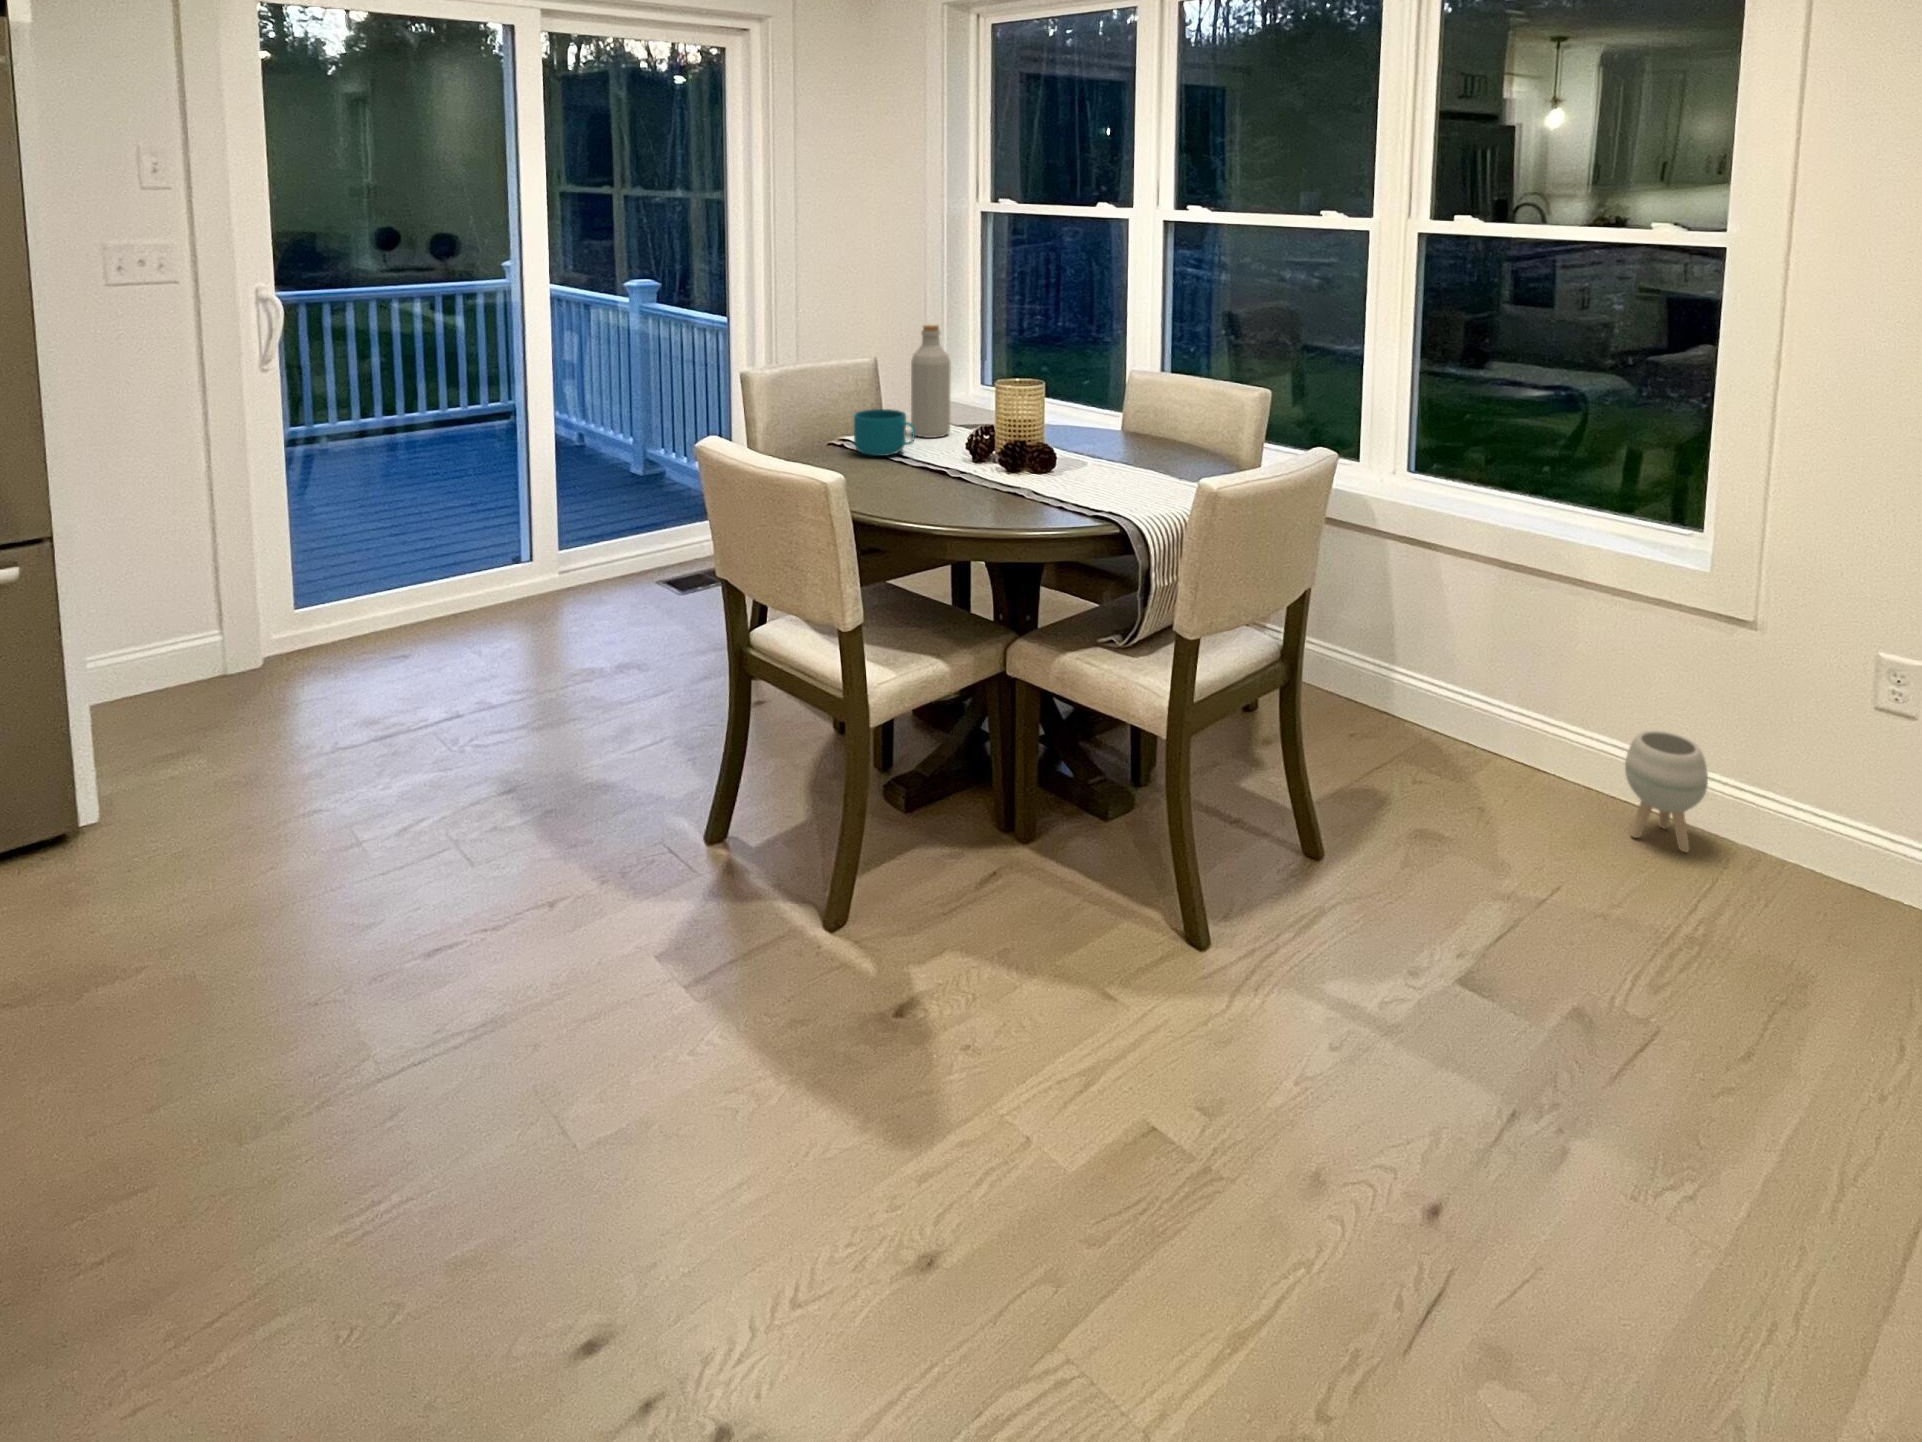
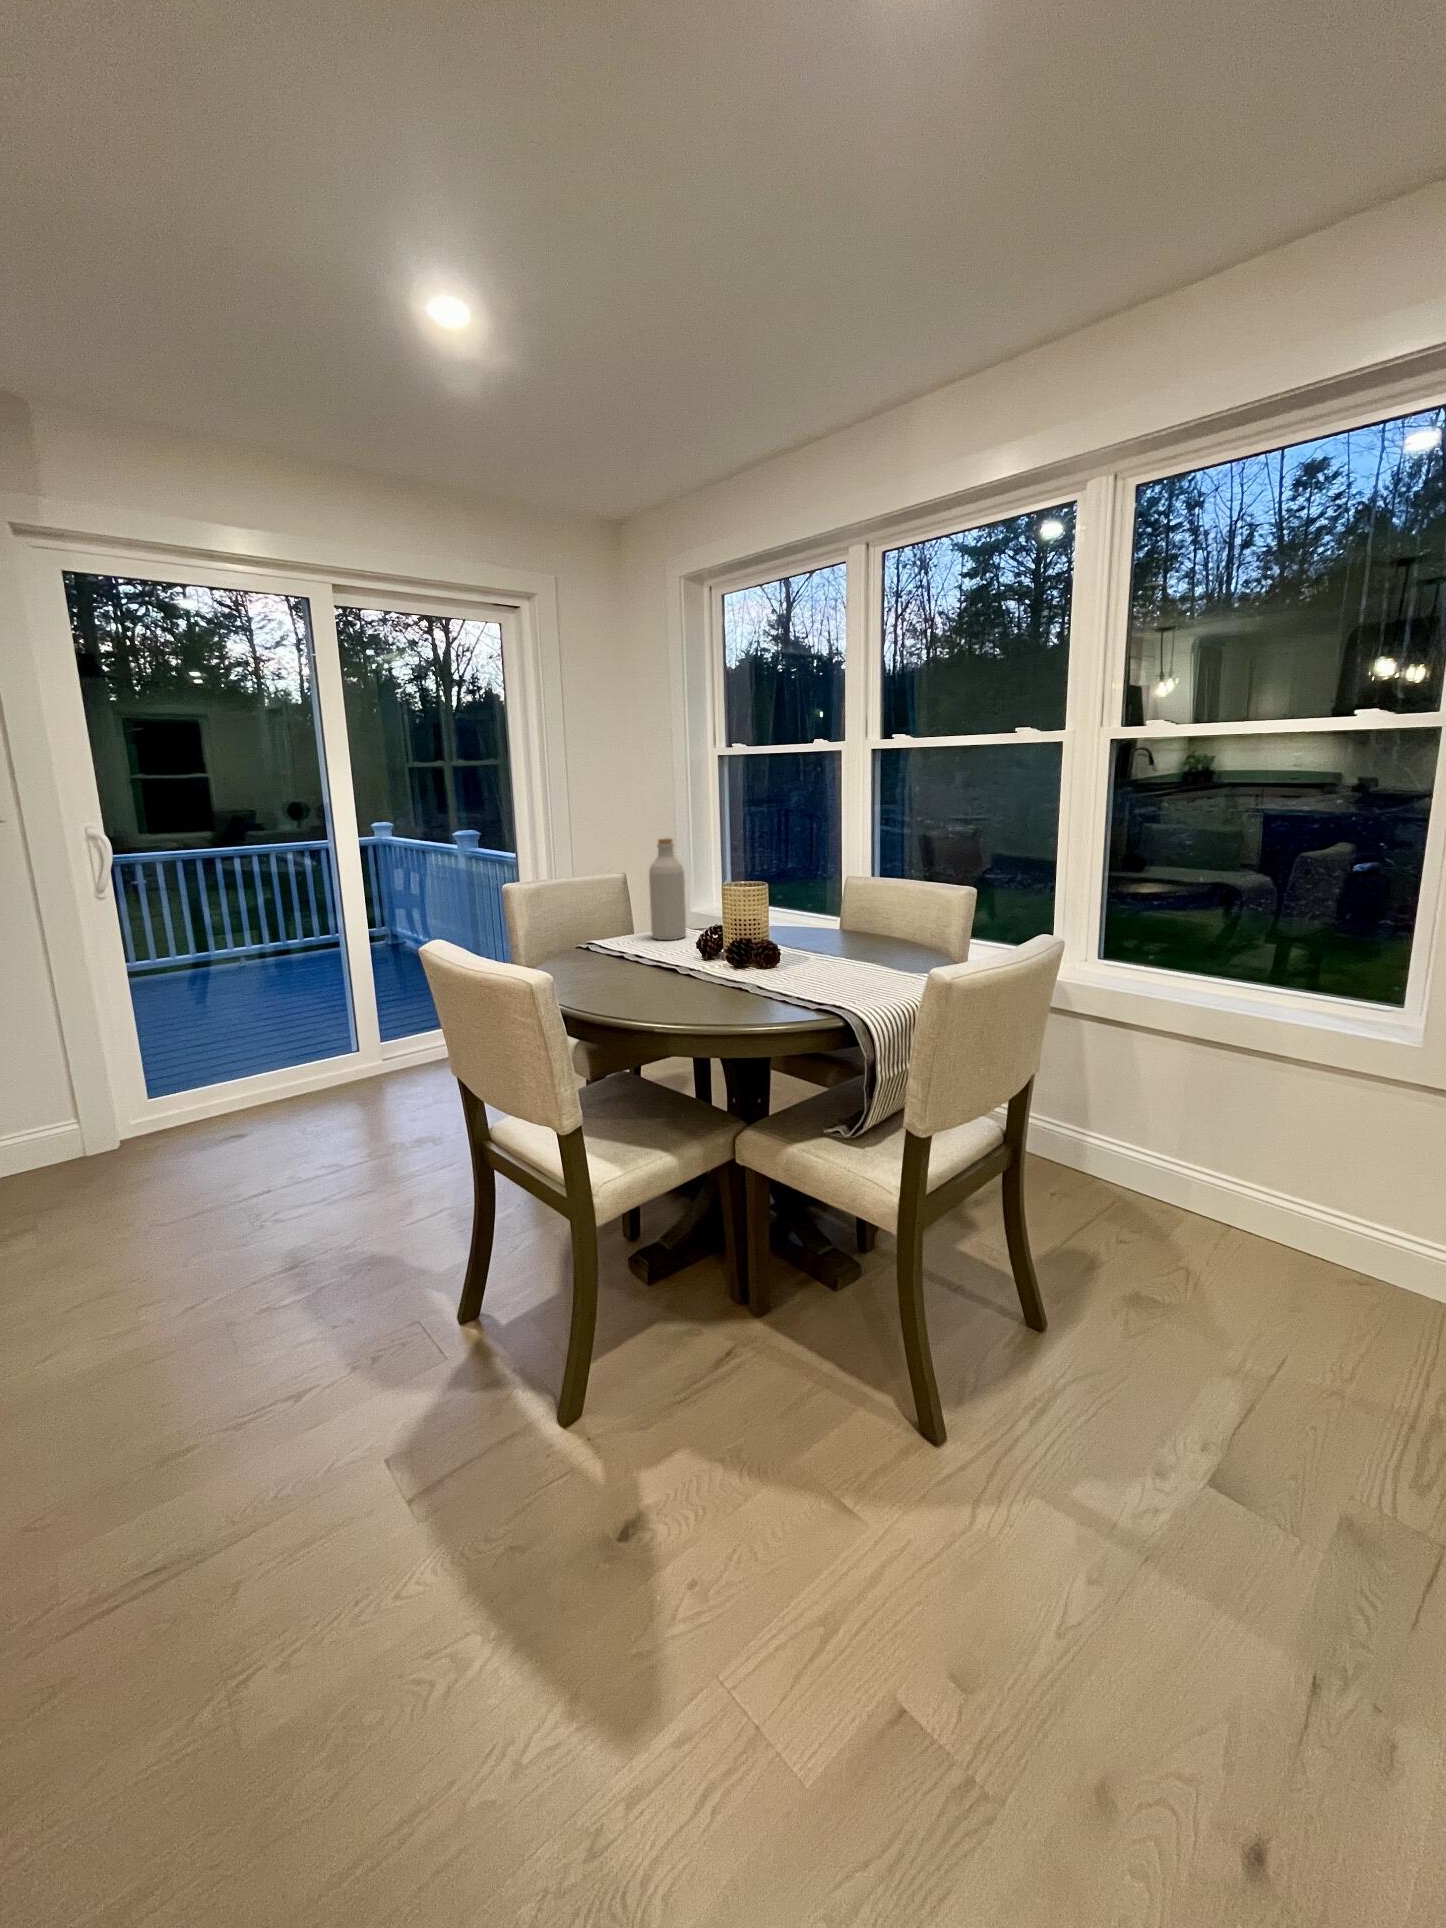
cup: present [854,409,915,456] -> none [593,914,650,957]
planter: present [1625,731,1708,852] -> none [1334,1199,1424,1316]

